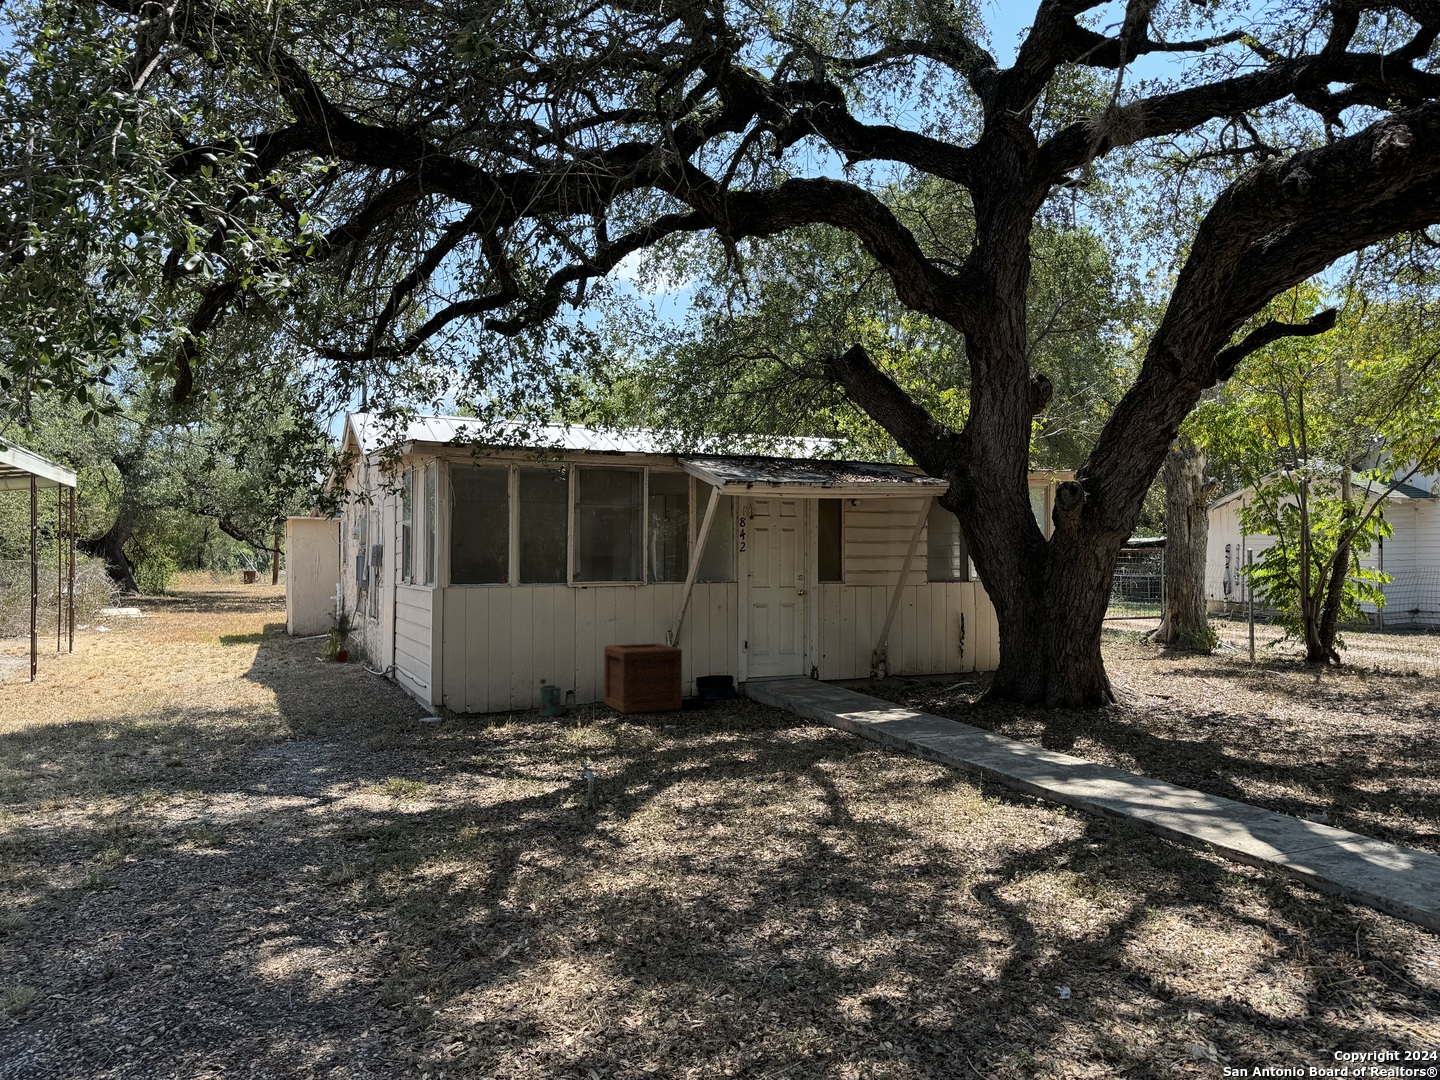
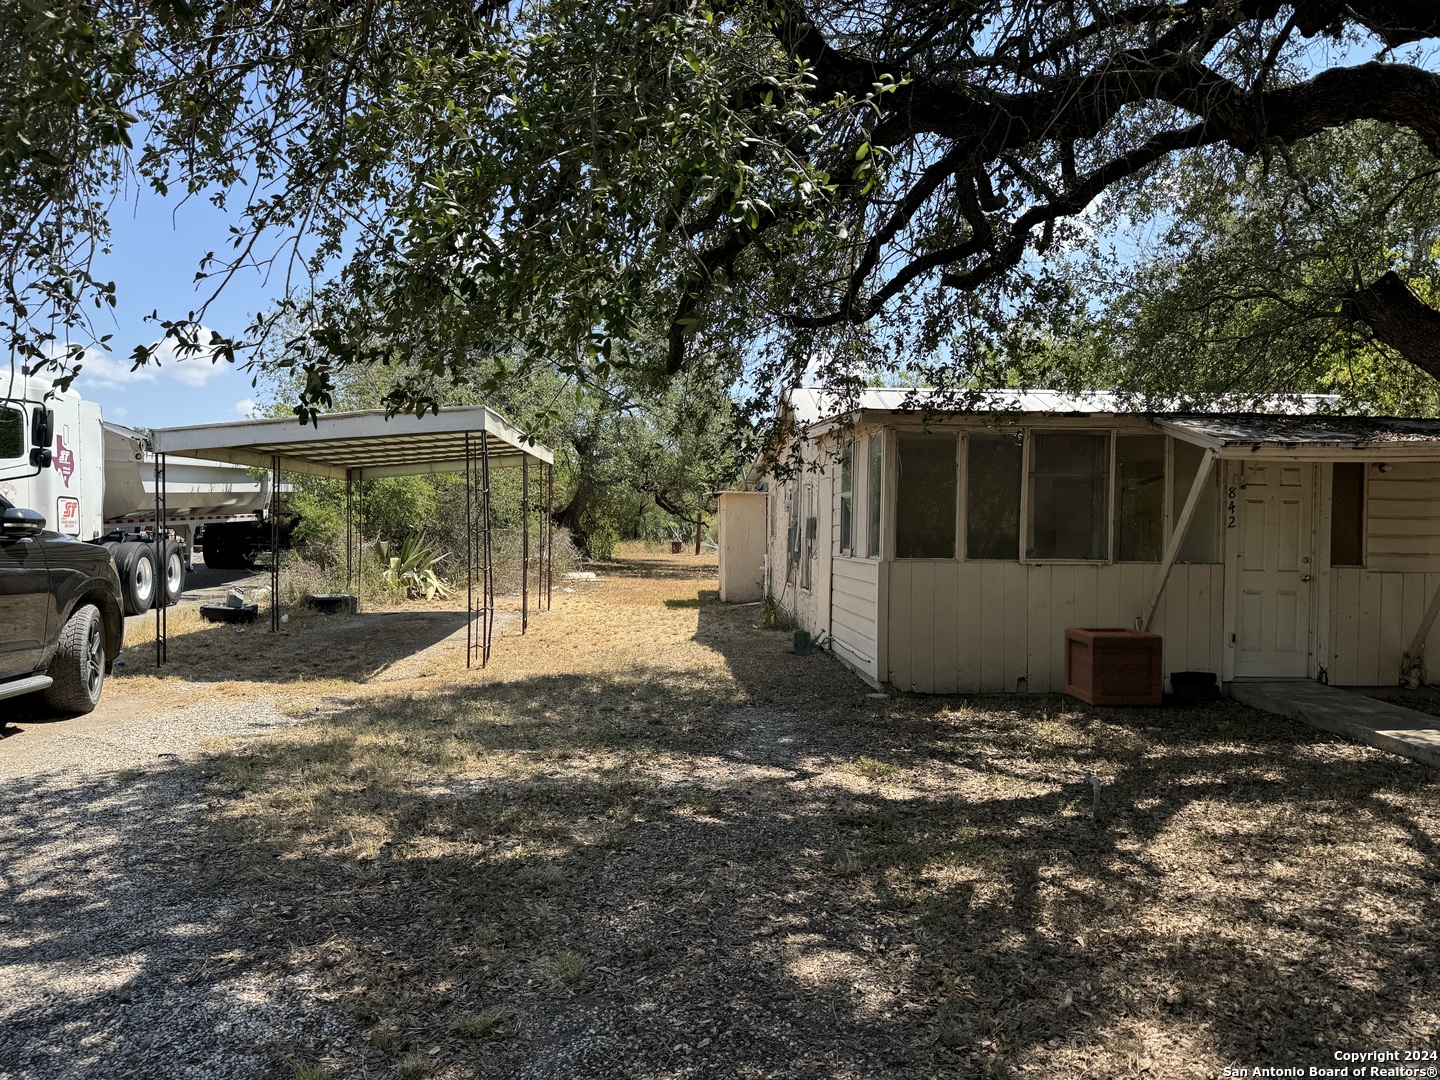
potted tree: present [334,605,363,662] -> none [765,575,796,631]
watering can: present [540,679,561,716] -> present [788,629,826,656]

